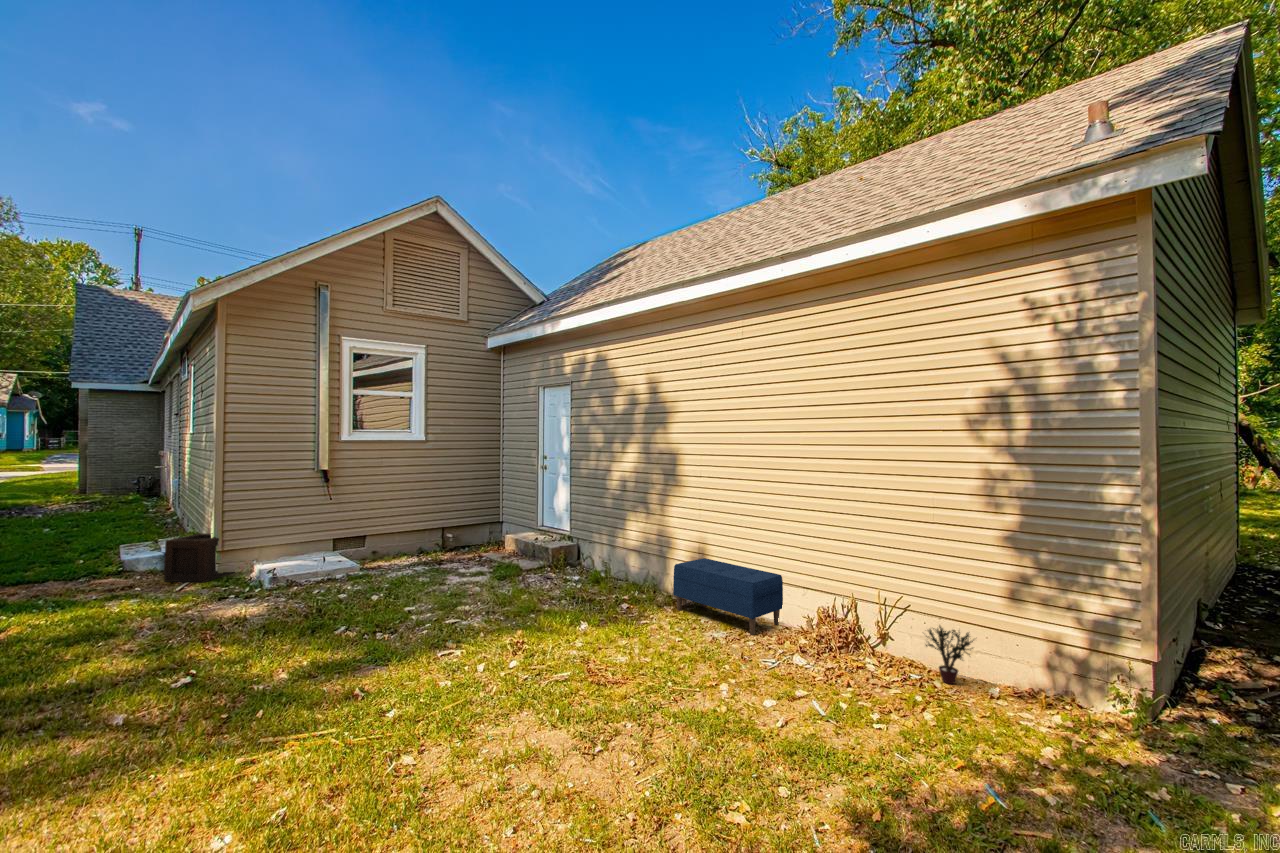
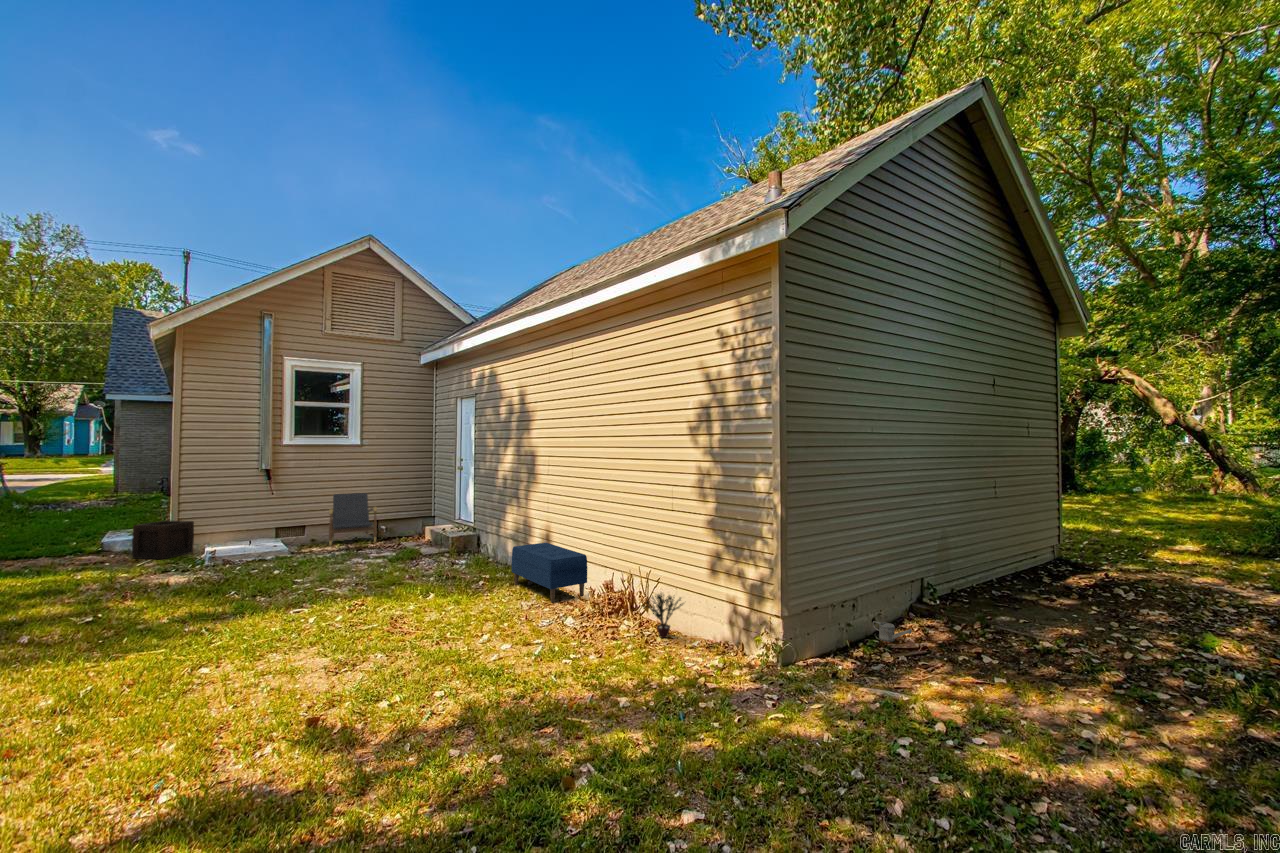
lounge chair: none [394,498,450,562] -> present [329,493,377,546]
watering can: none [1187,655,1255,682] -> present [873,621,912,642]

